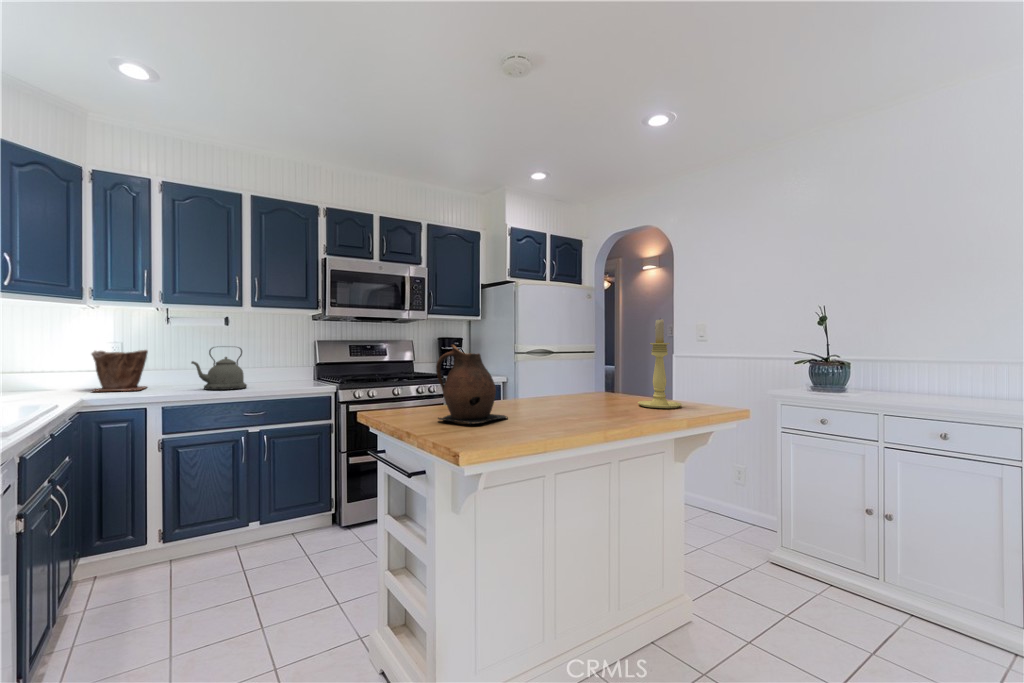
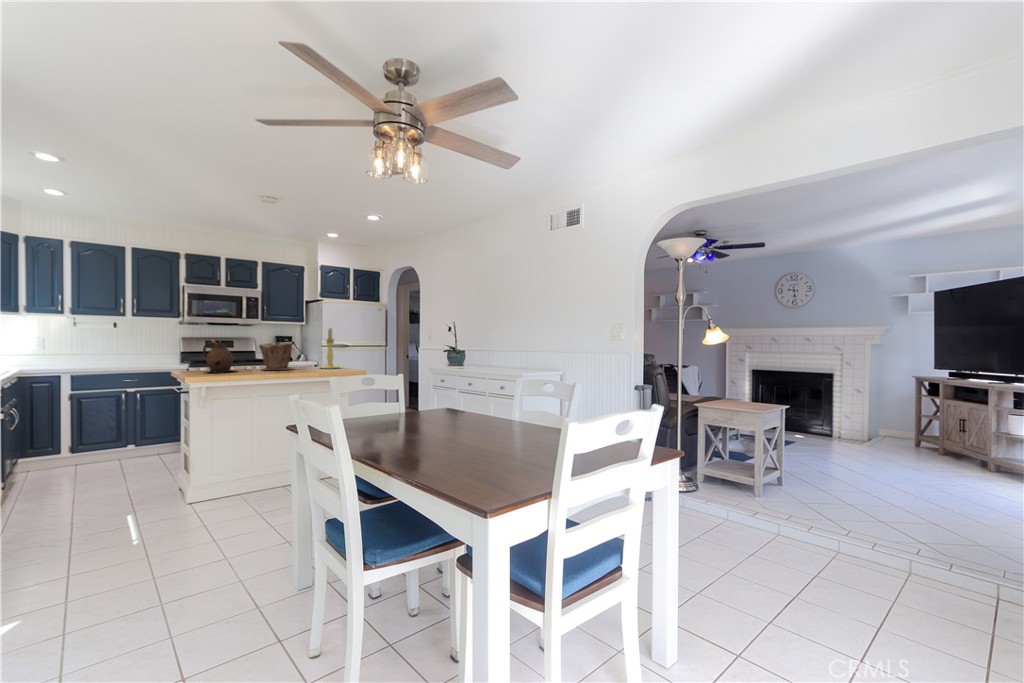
kettle: present [191,347,247,390] -> none [90,341,128,366]
plant pot: present [92,350,148,392] -> present [259,342,292,370]

